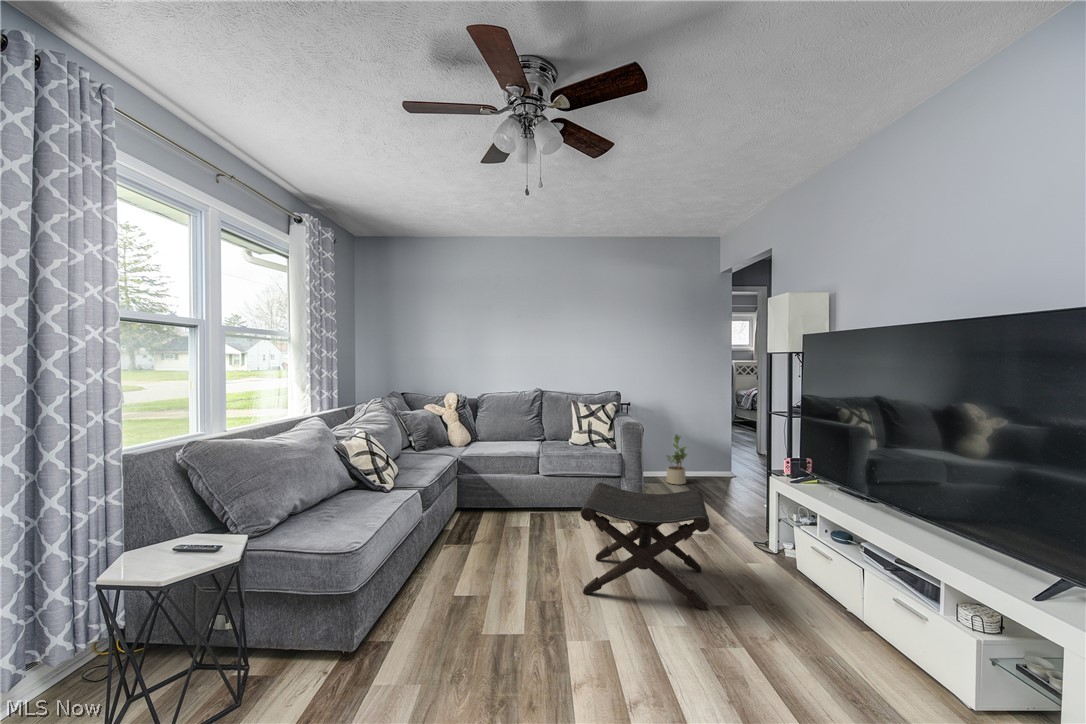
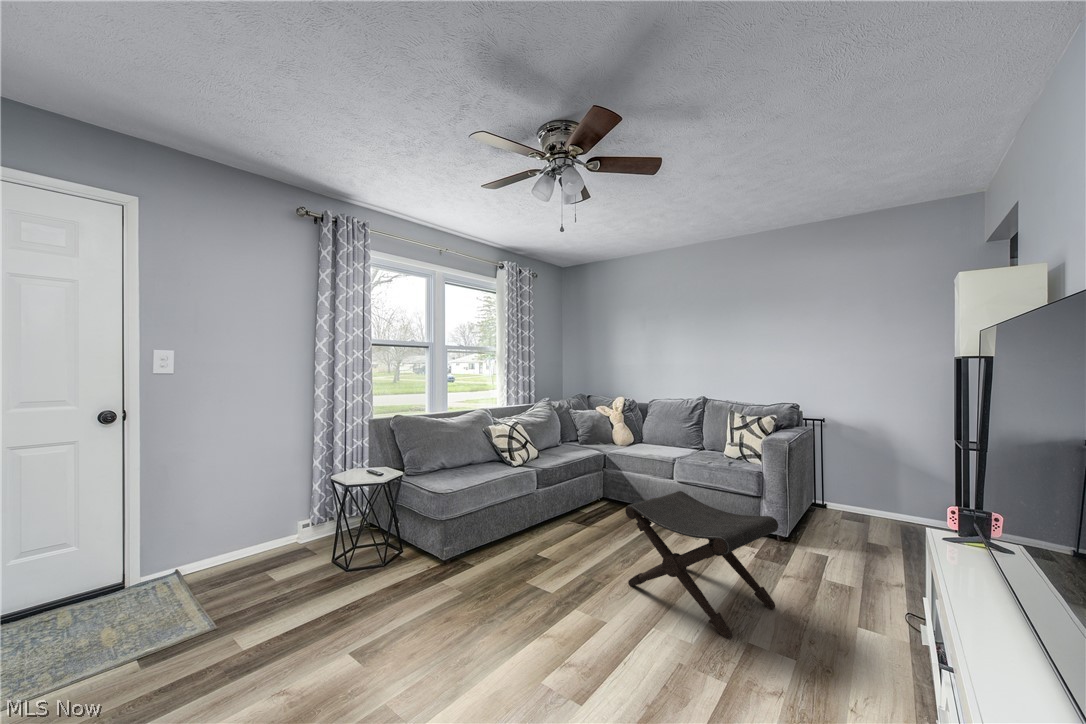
potted plant: present [666,434,687,484] -> none [865,463,901,527]

